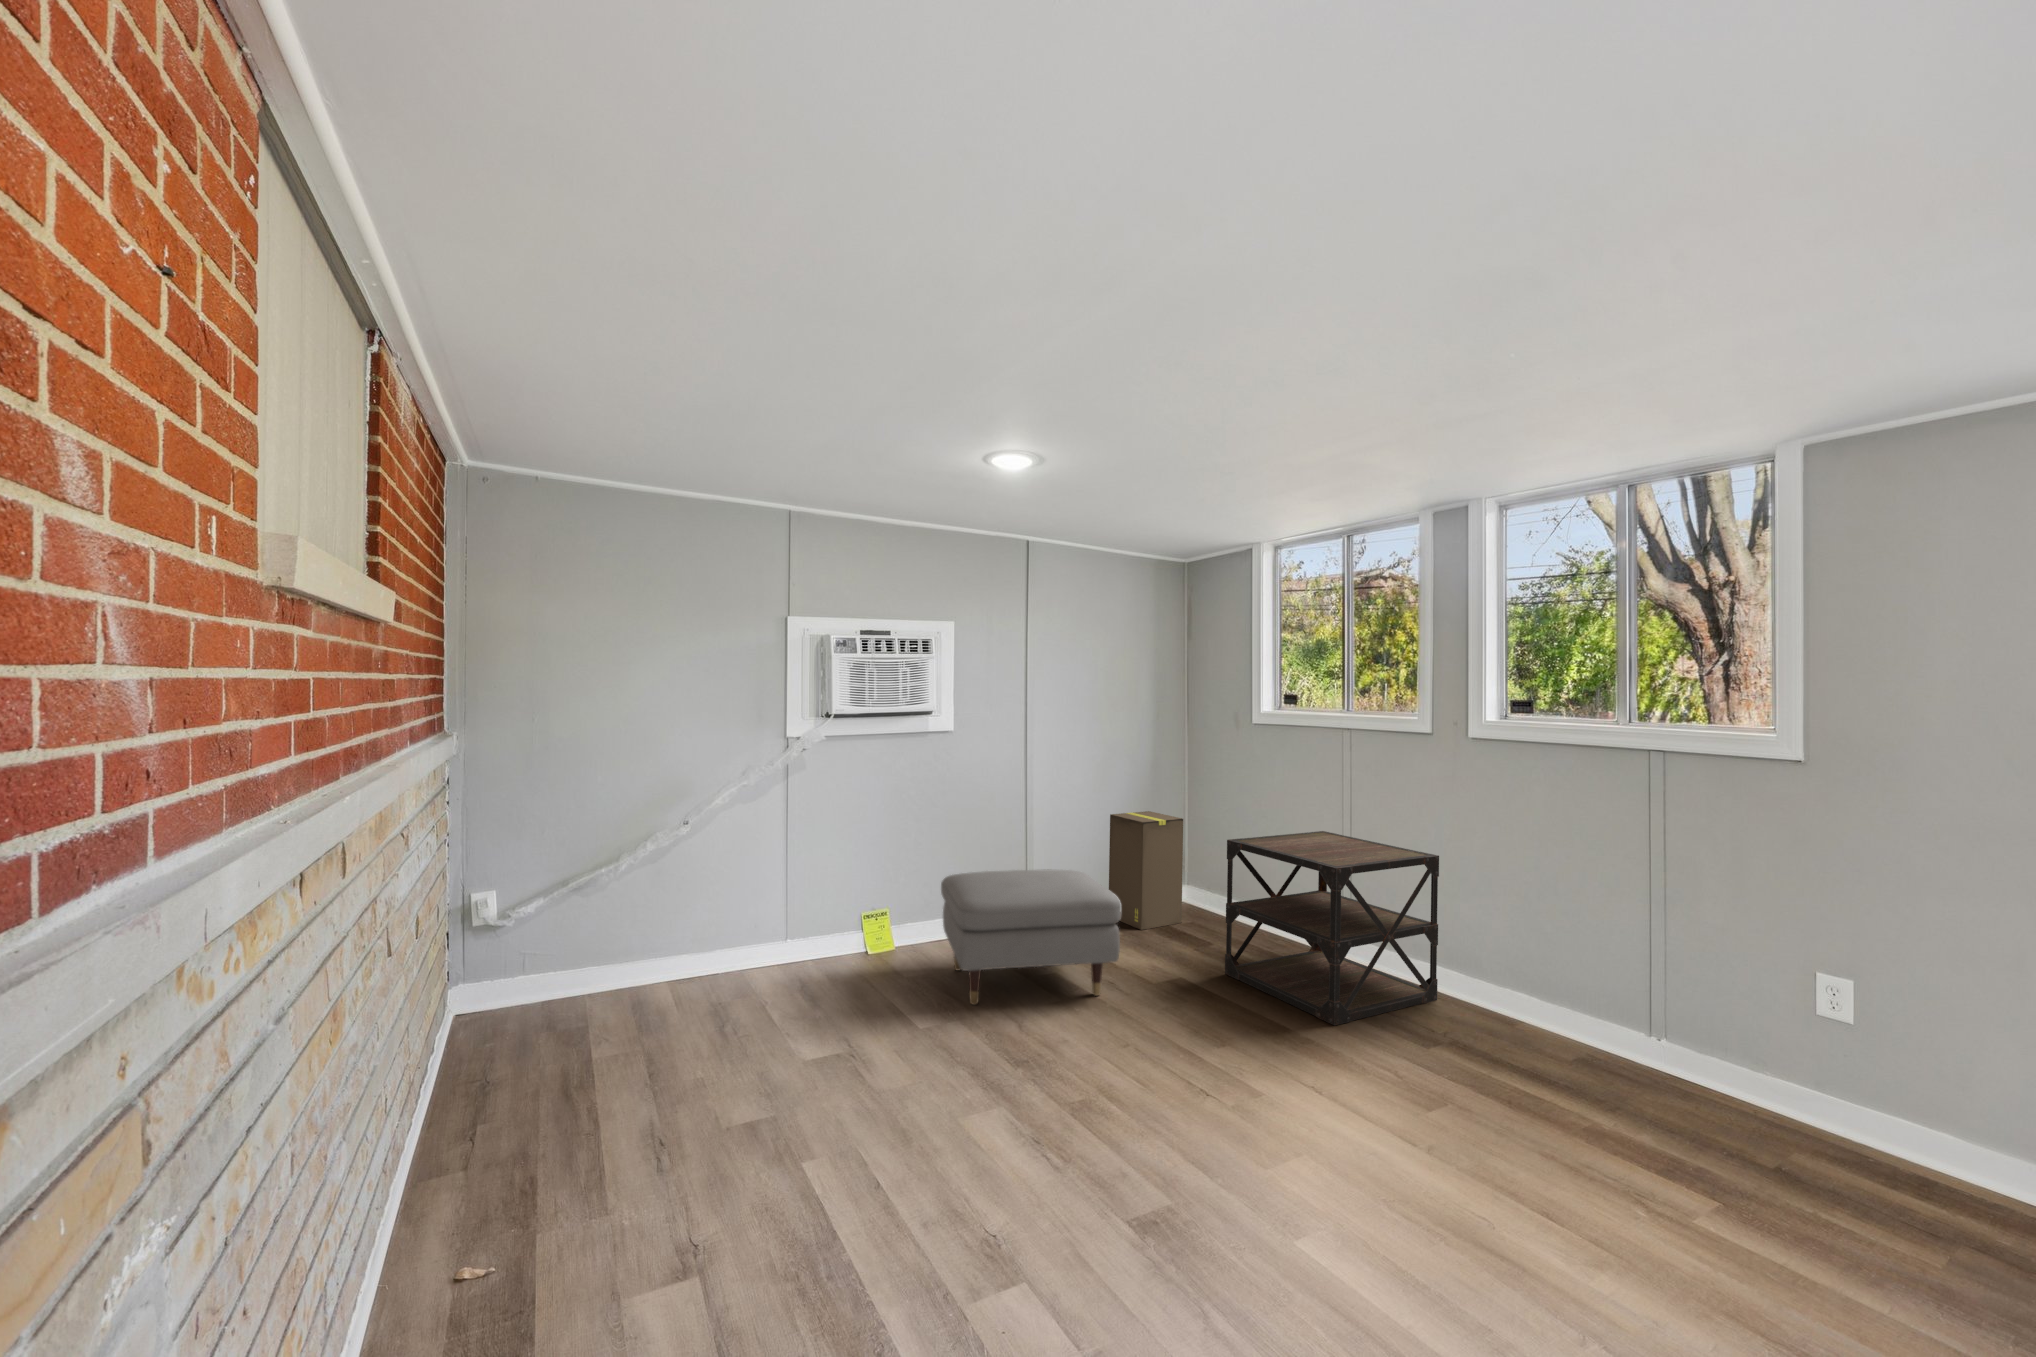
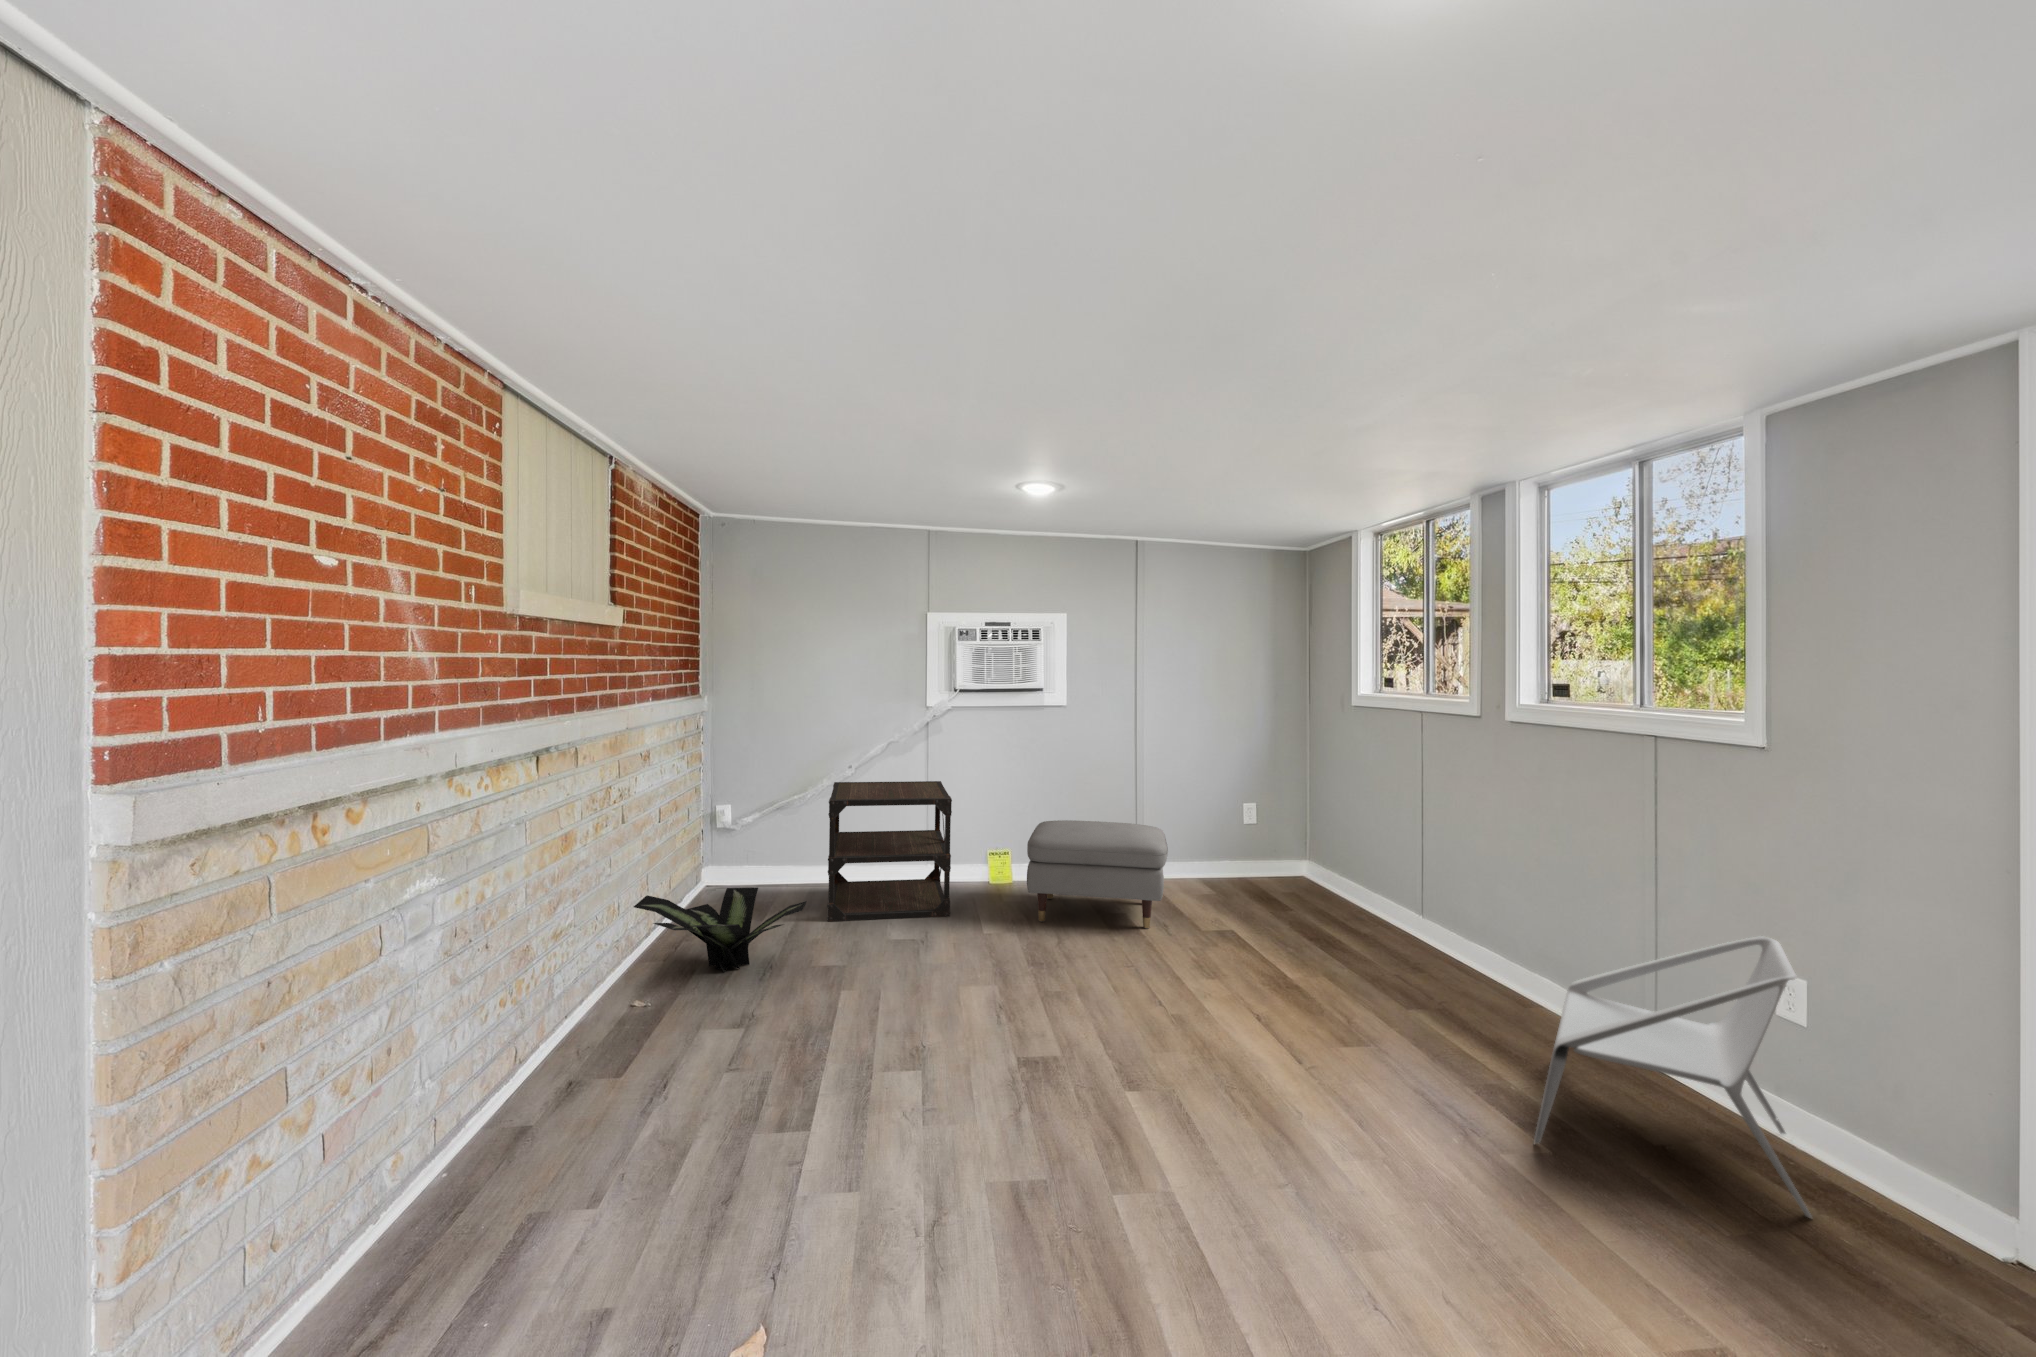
cardboard box: present [1109,811,1183,930] -> none [1216,784,1284,889]
side table: present [1225,831,1439,1025] -> present [827,781,952,921]
armchair: none [1593,950,1944,1234] -> present [1534,936,1812,1218]
potted plant: none [408,1022,703,1177] -> present [634,888,807,972]

